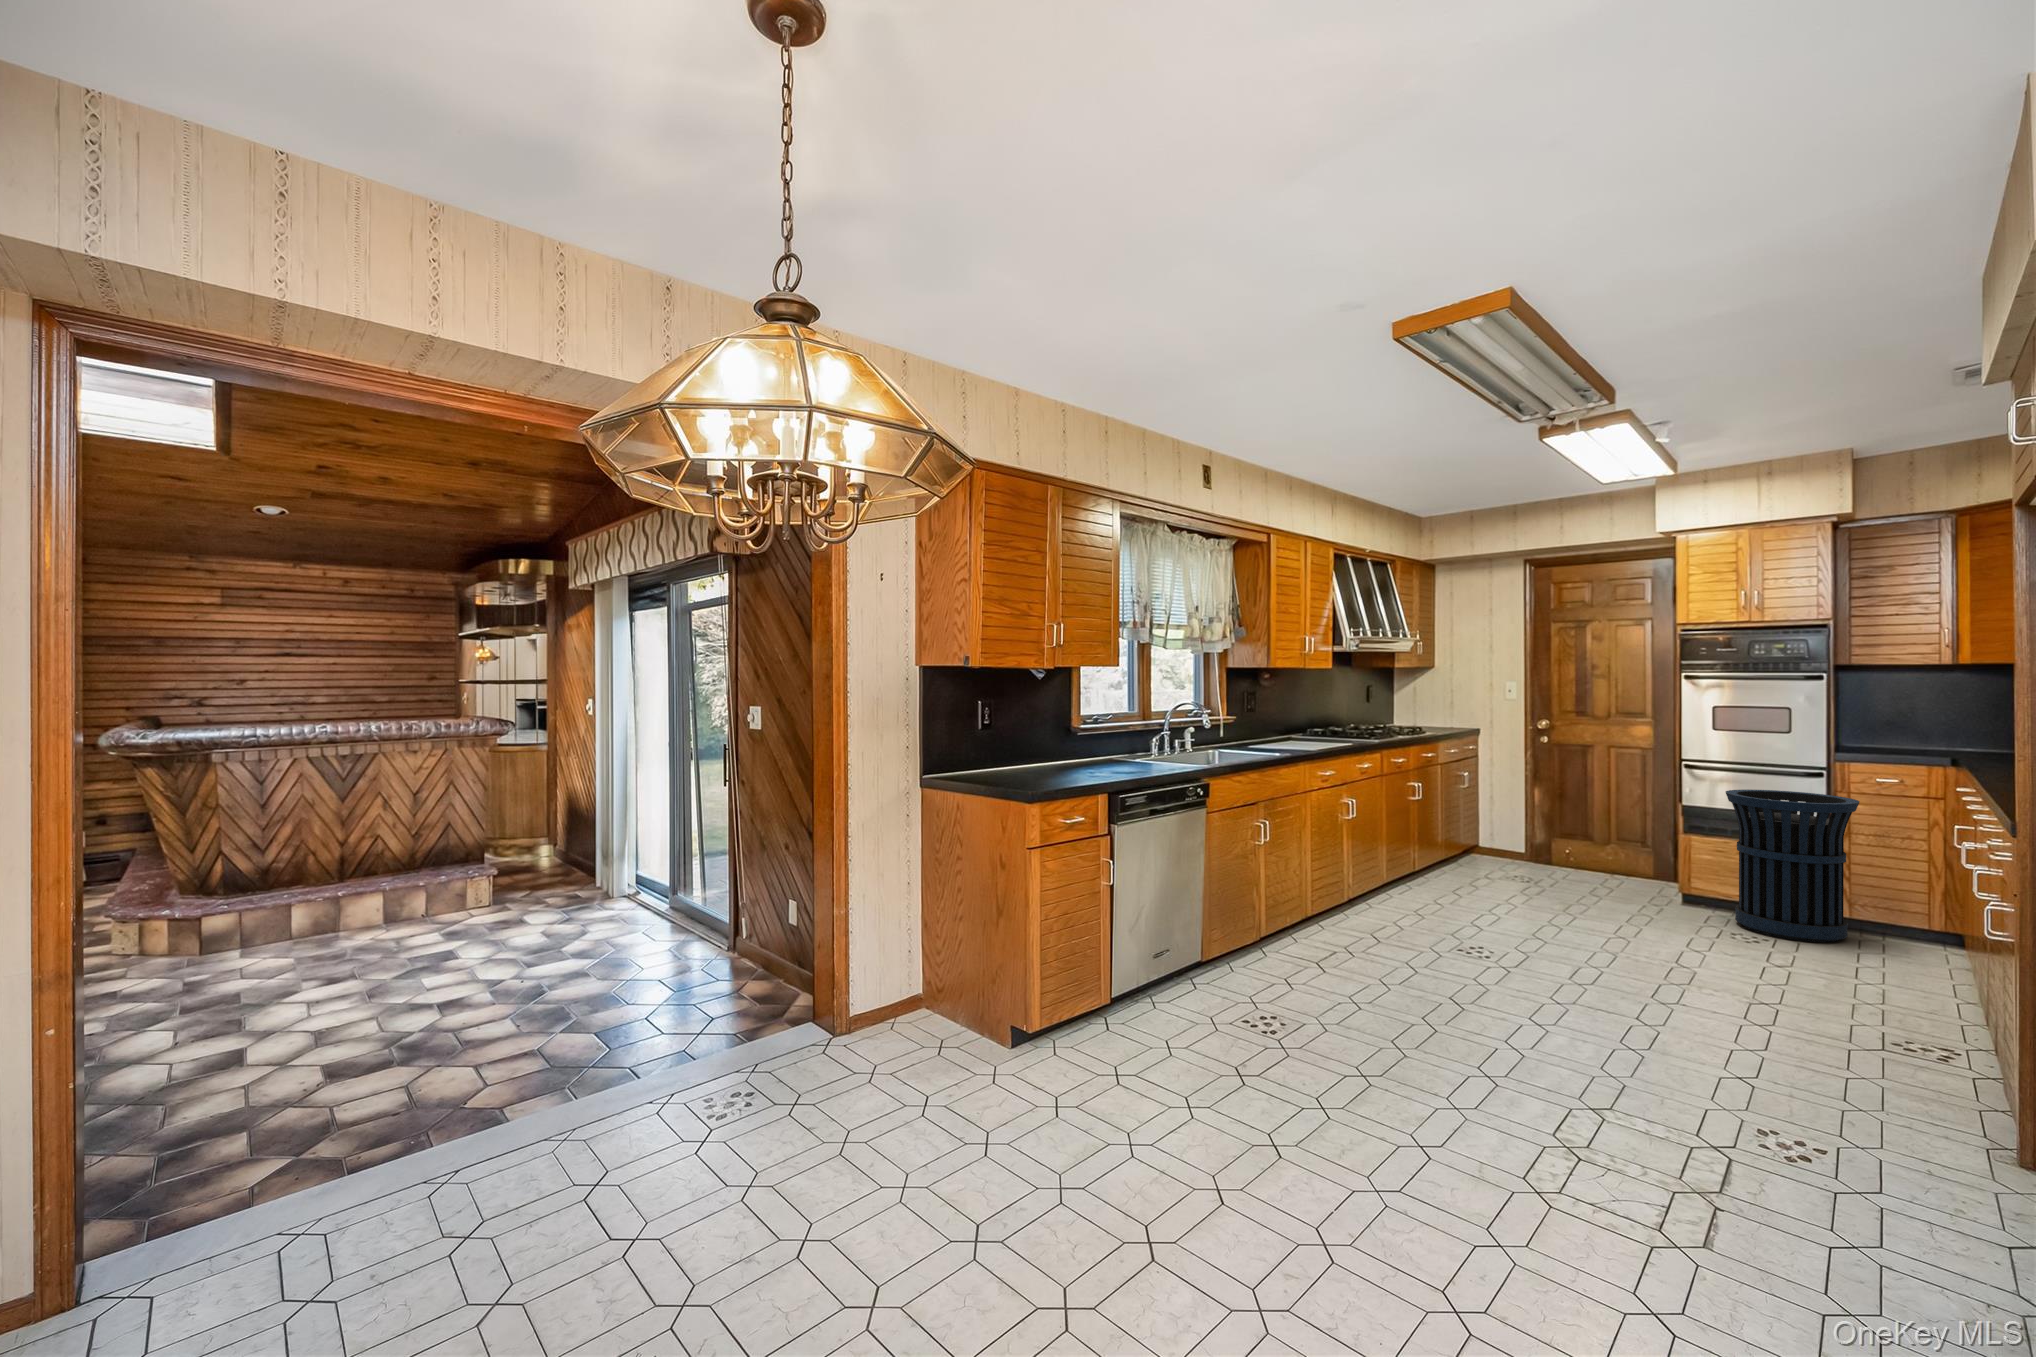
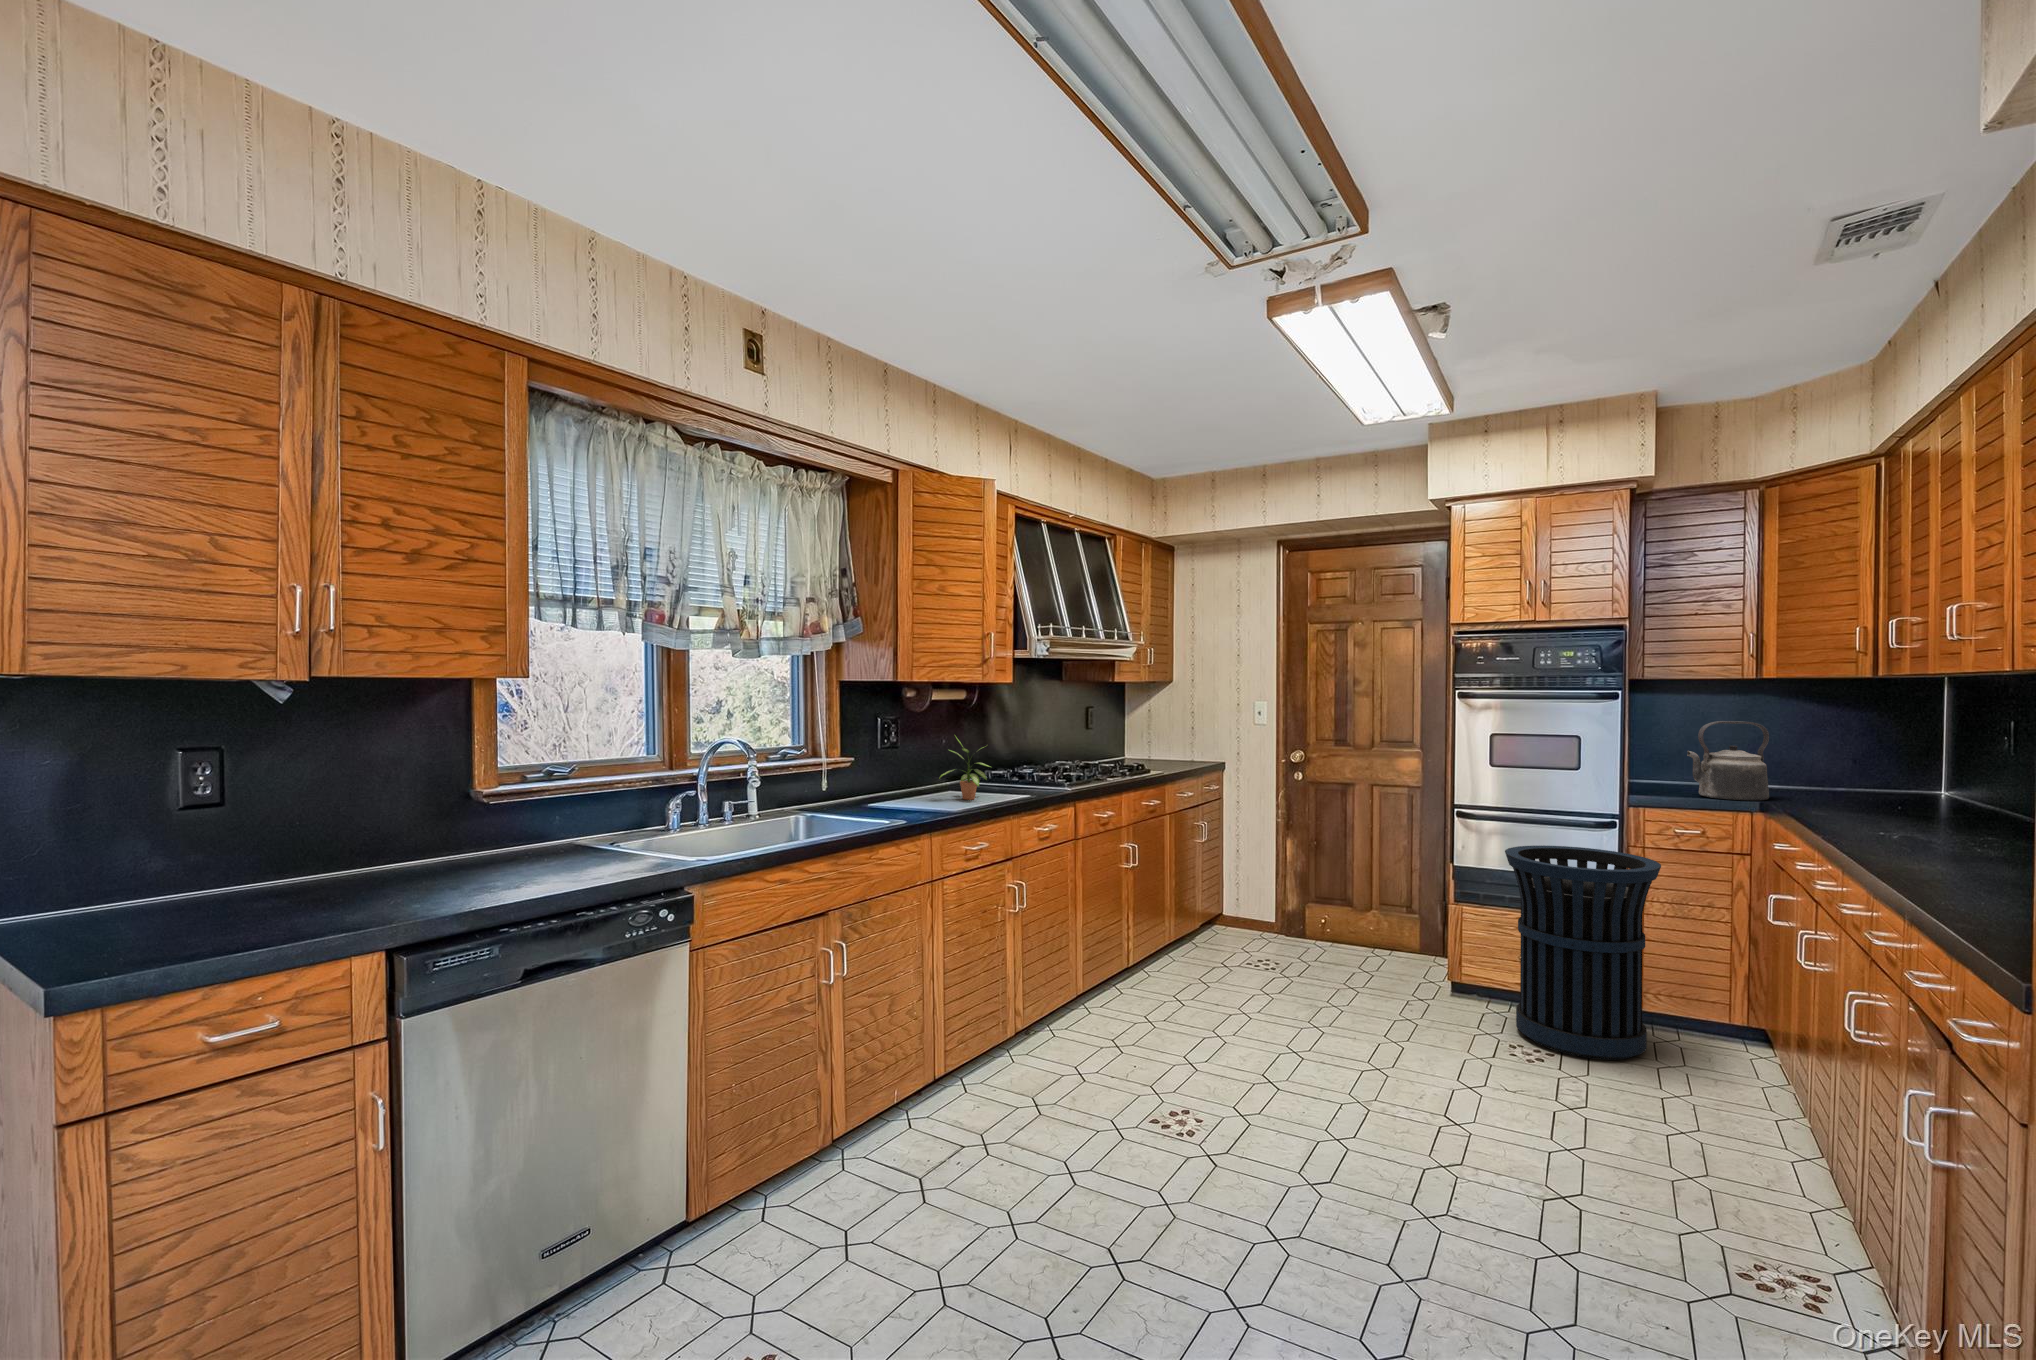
kettle: none [1887,696,1963,757] -> present [1687,721,1769,801]
potted plant: none [1295,703,1332,747] -> present [939,736,990,800]

